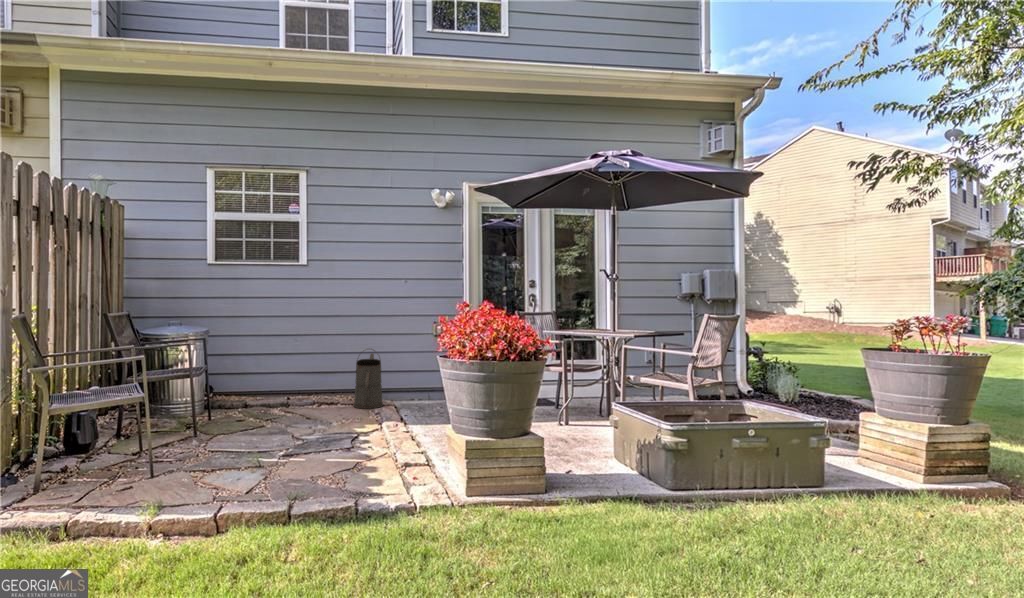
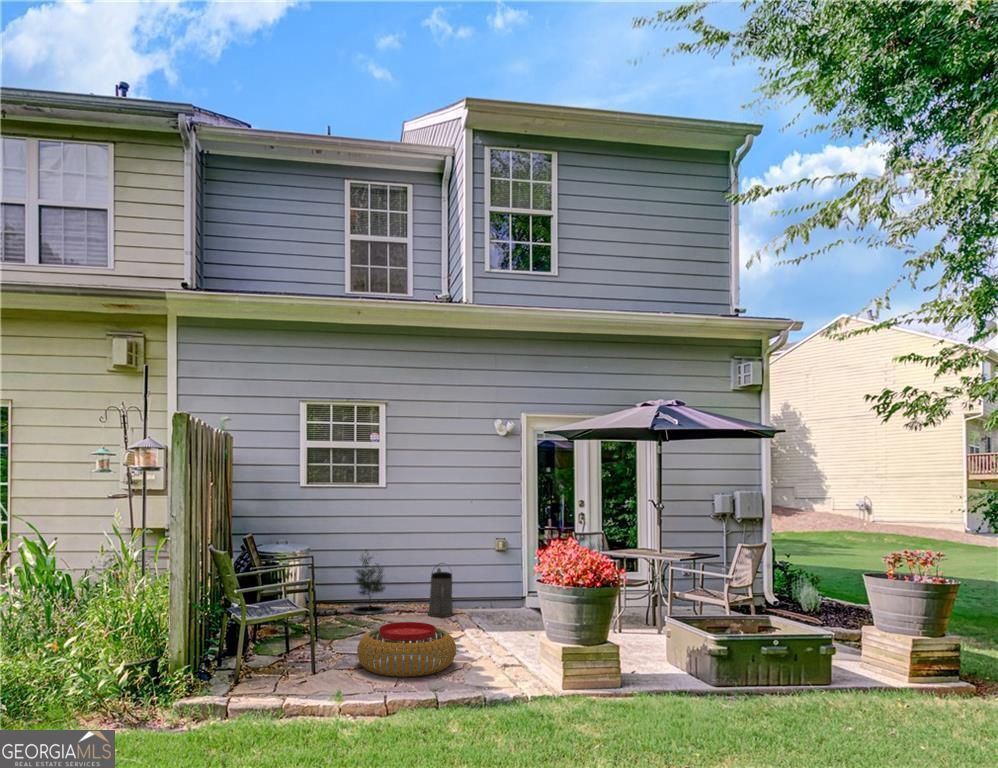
potted tree: none [266,334,312,406] -> present [351,551,385,614]
pouf: none [204,413,341,482] -> present [357,622,456,677]

